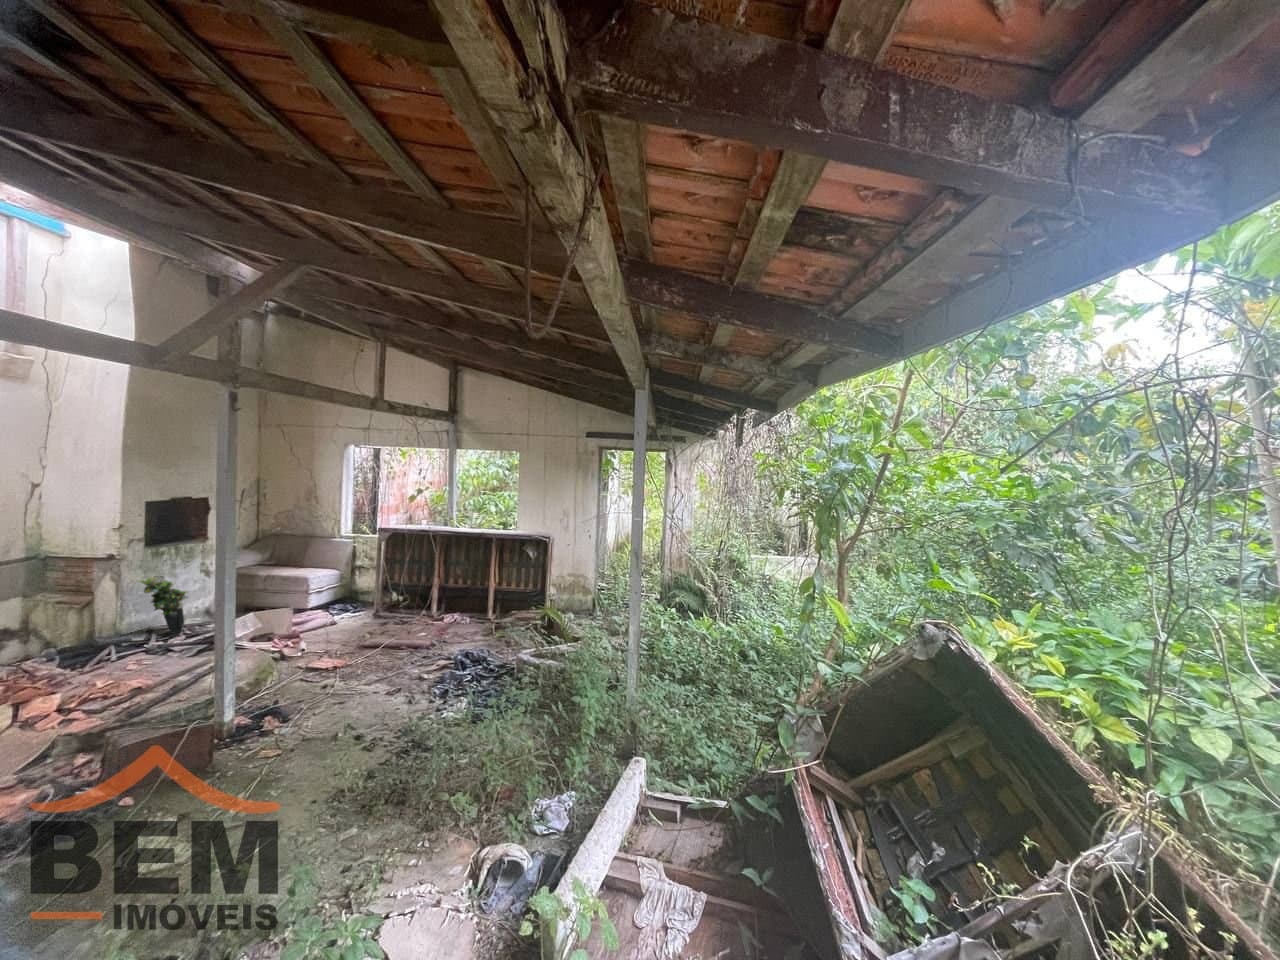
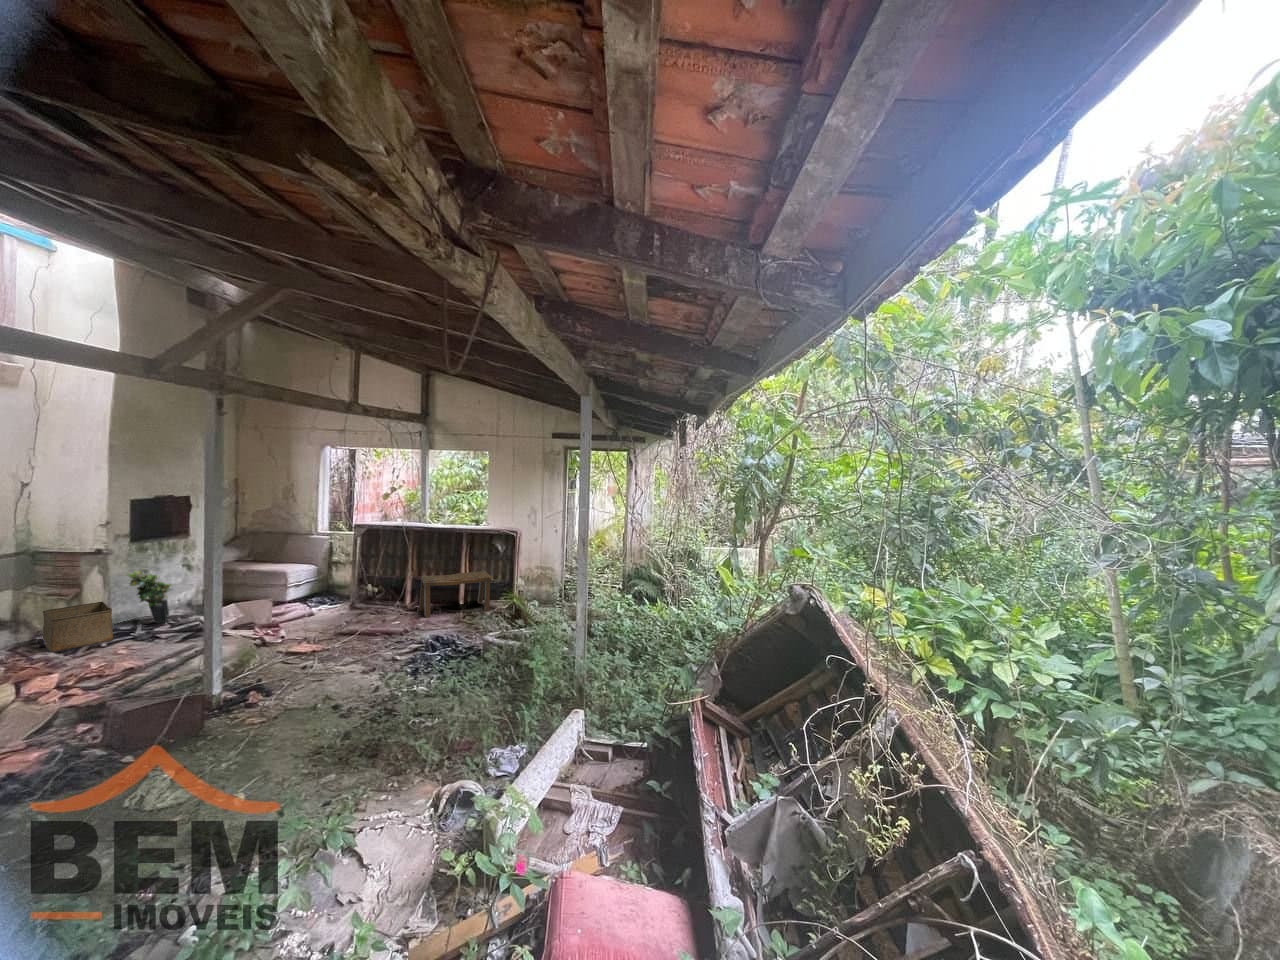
bench: none [446,579,523,631] -> present [419,571,492,618]
storage bin: none [52,610,125,665] -> present [43,602,113,652]

